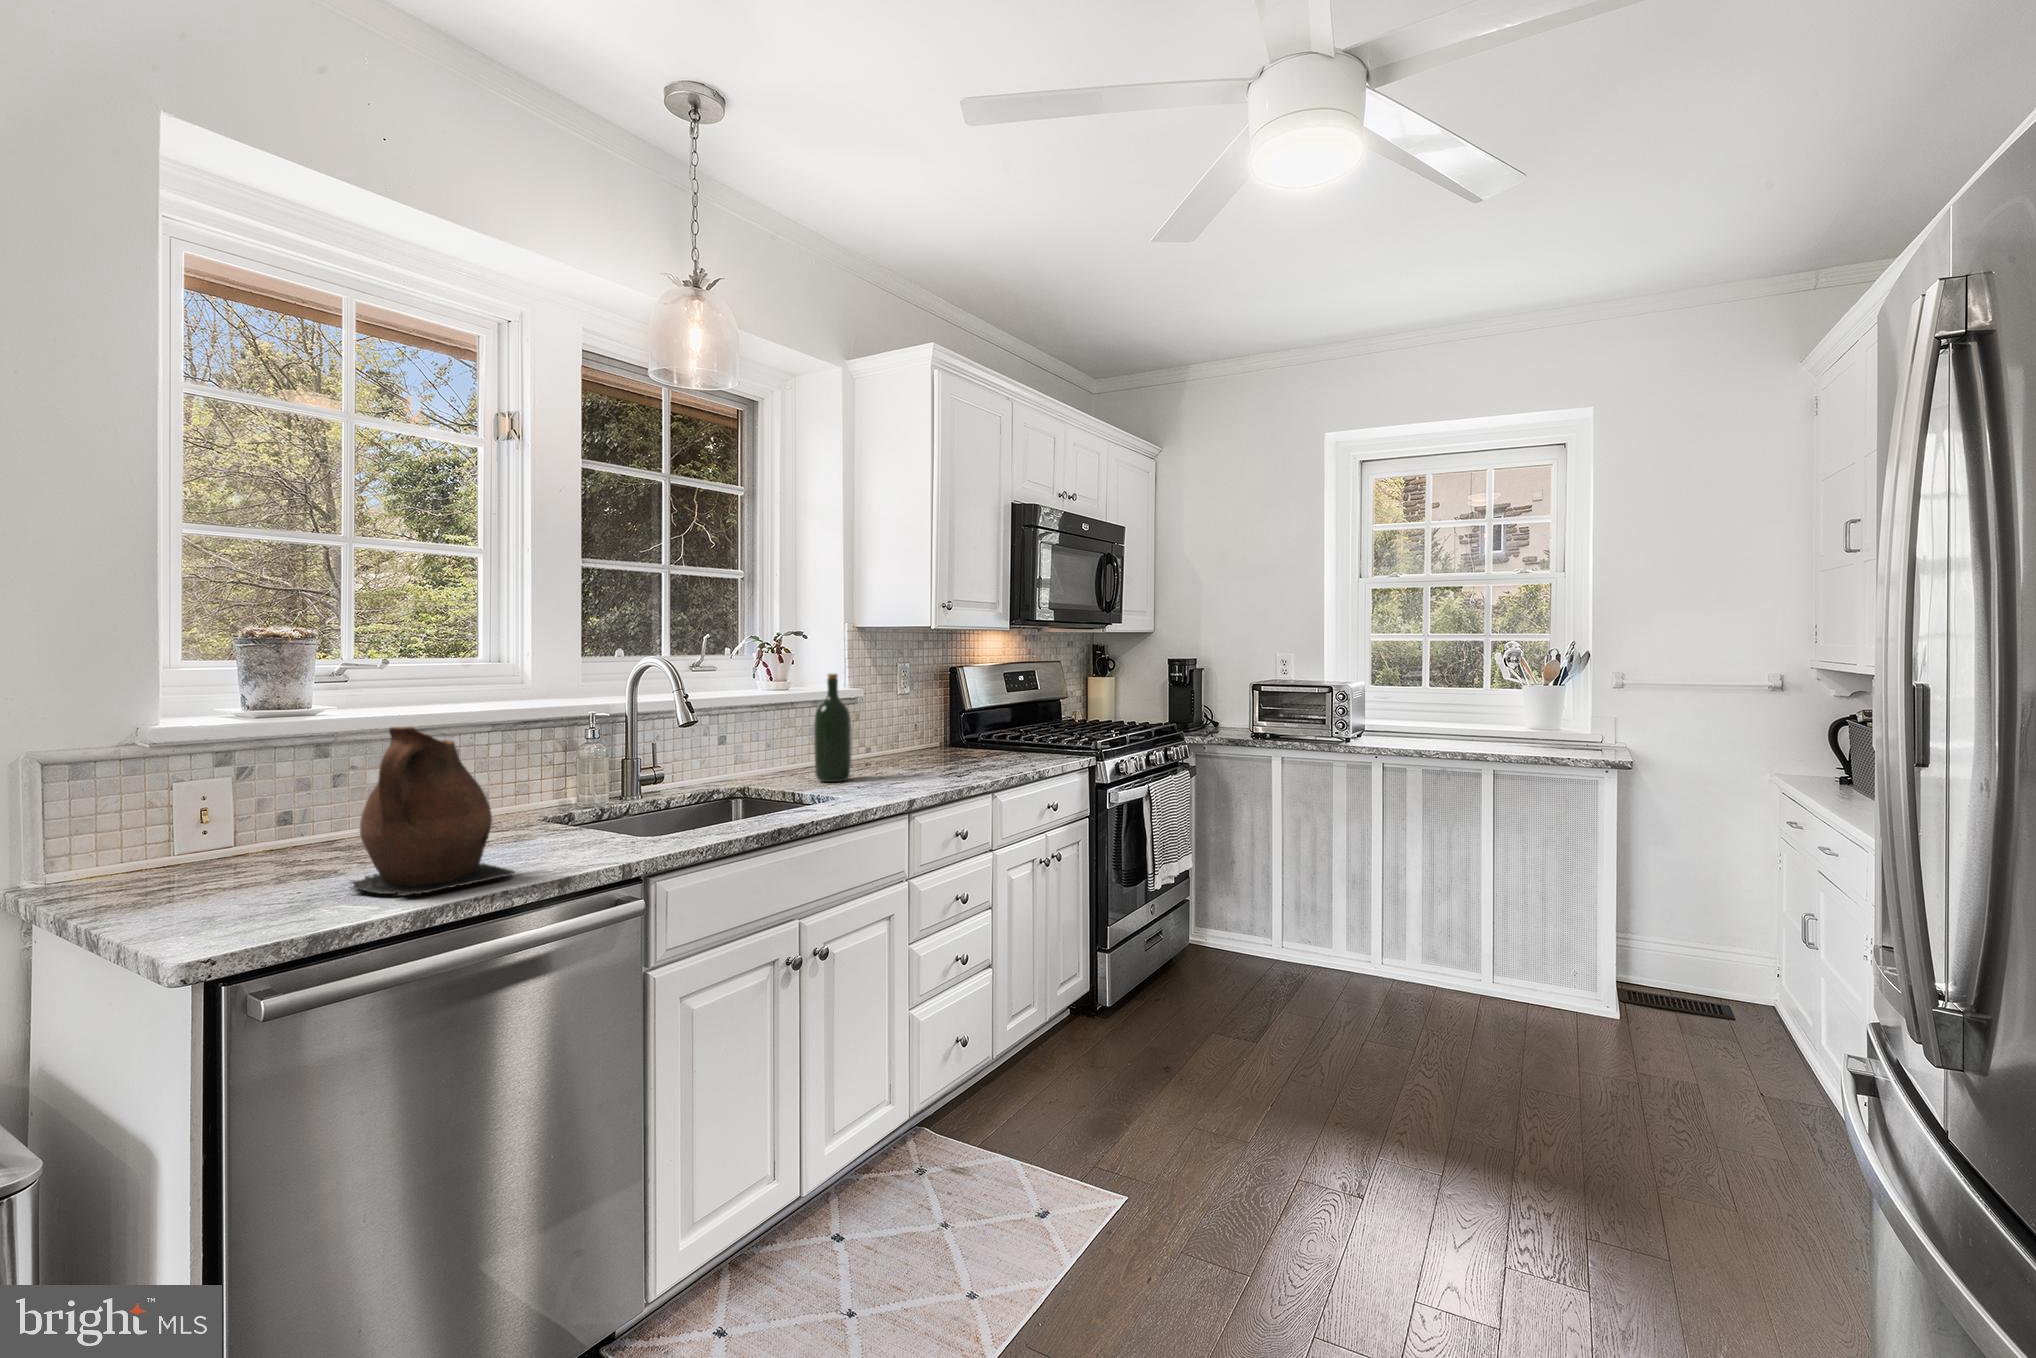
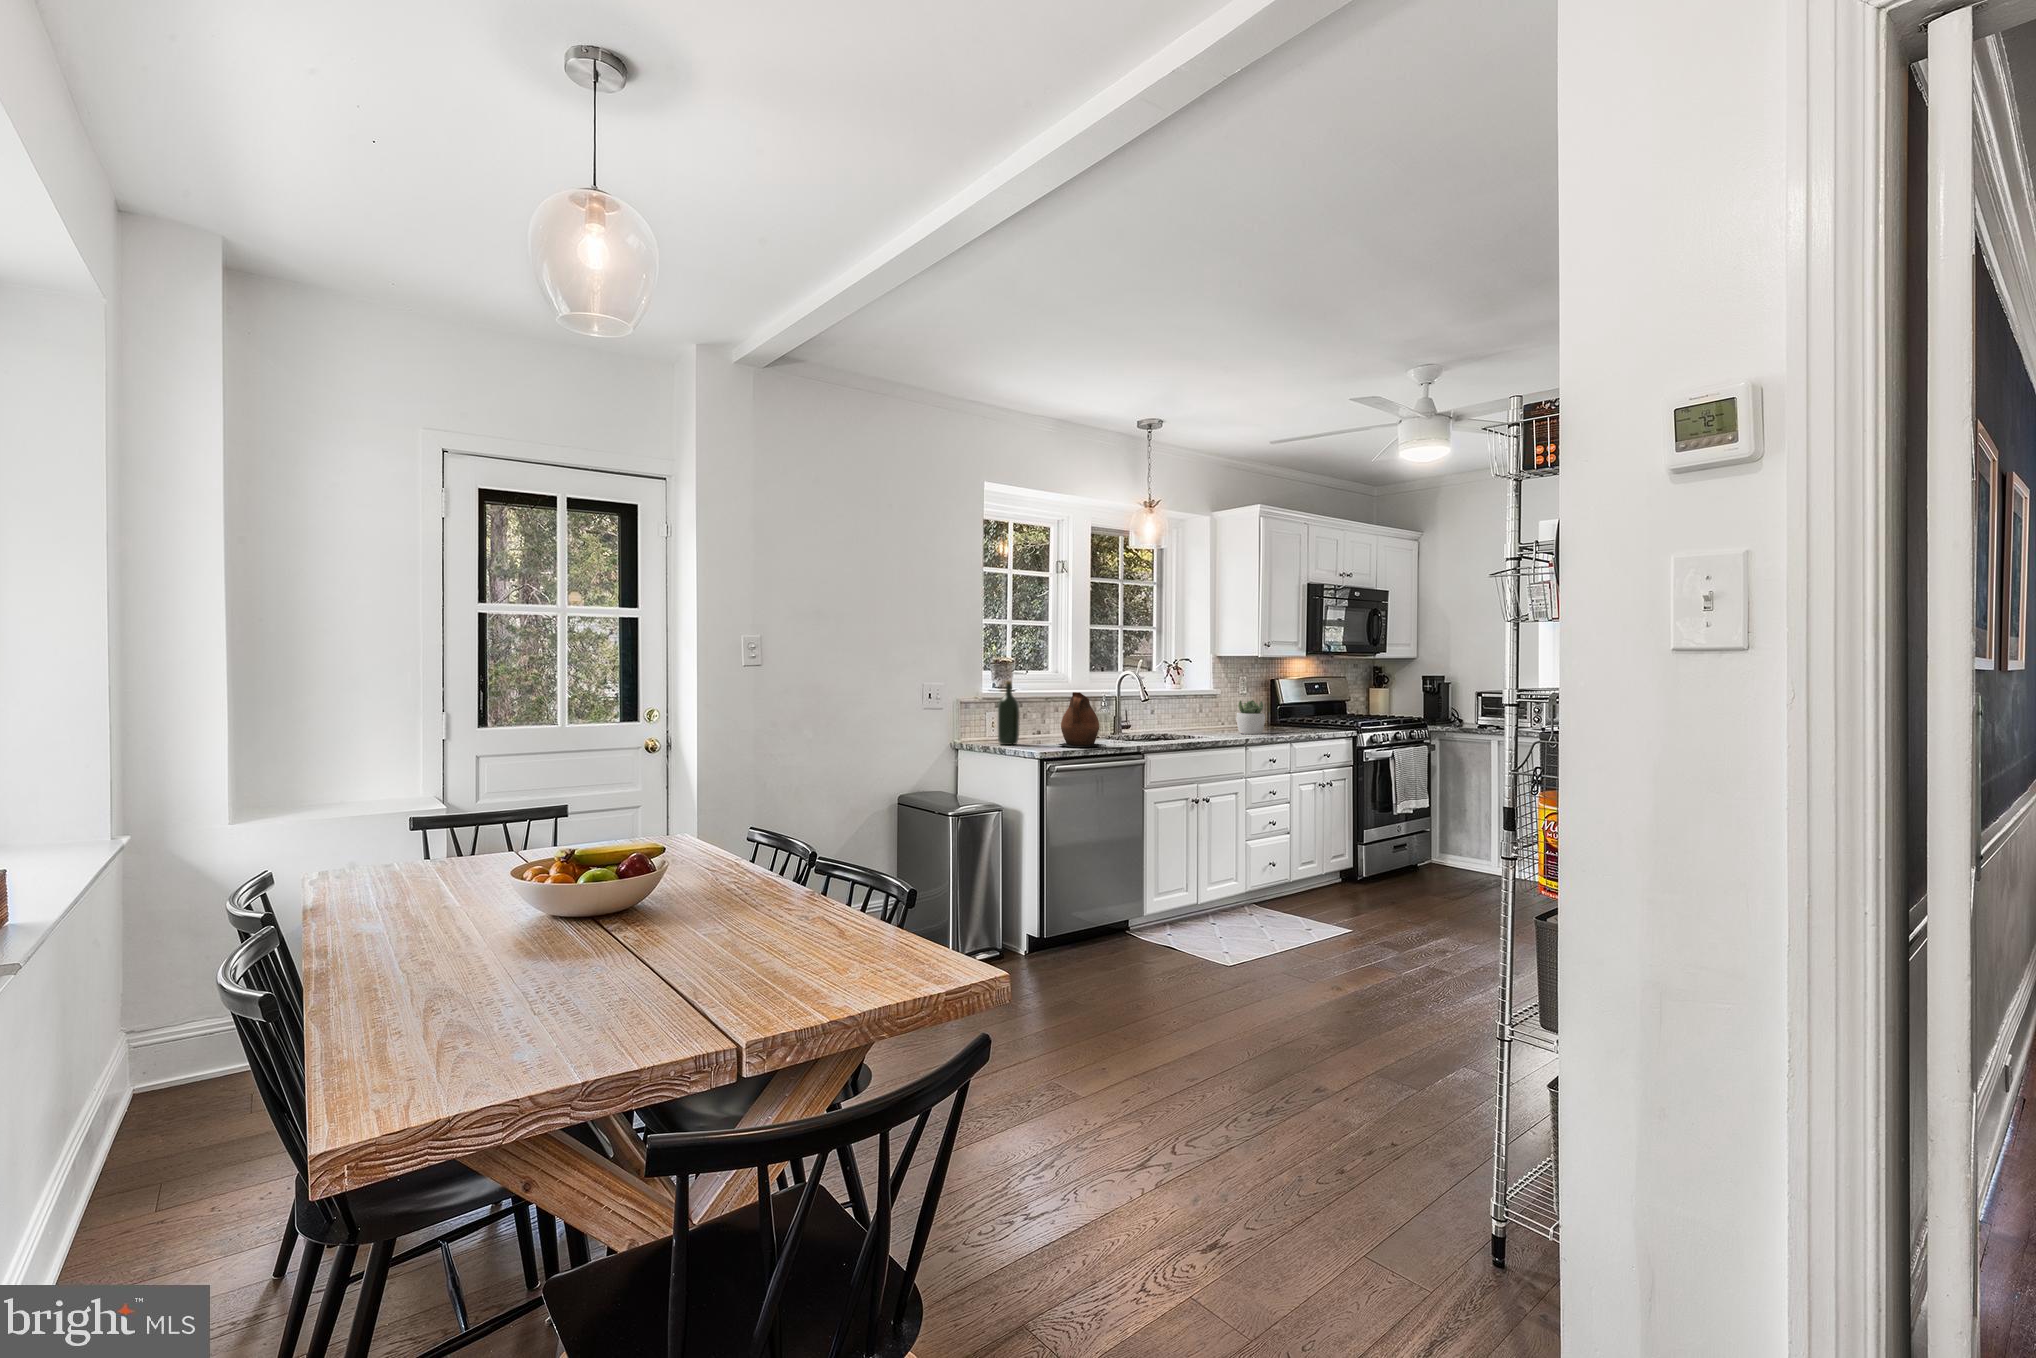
wine bottle: present [814,674,851,782] -> present [998,681,1020,745]
succulent plant: none [887,712,943,781] -> present [1236,700,1265,734]

